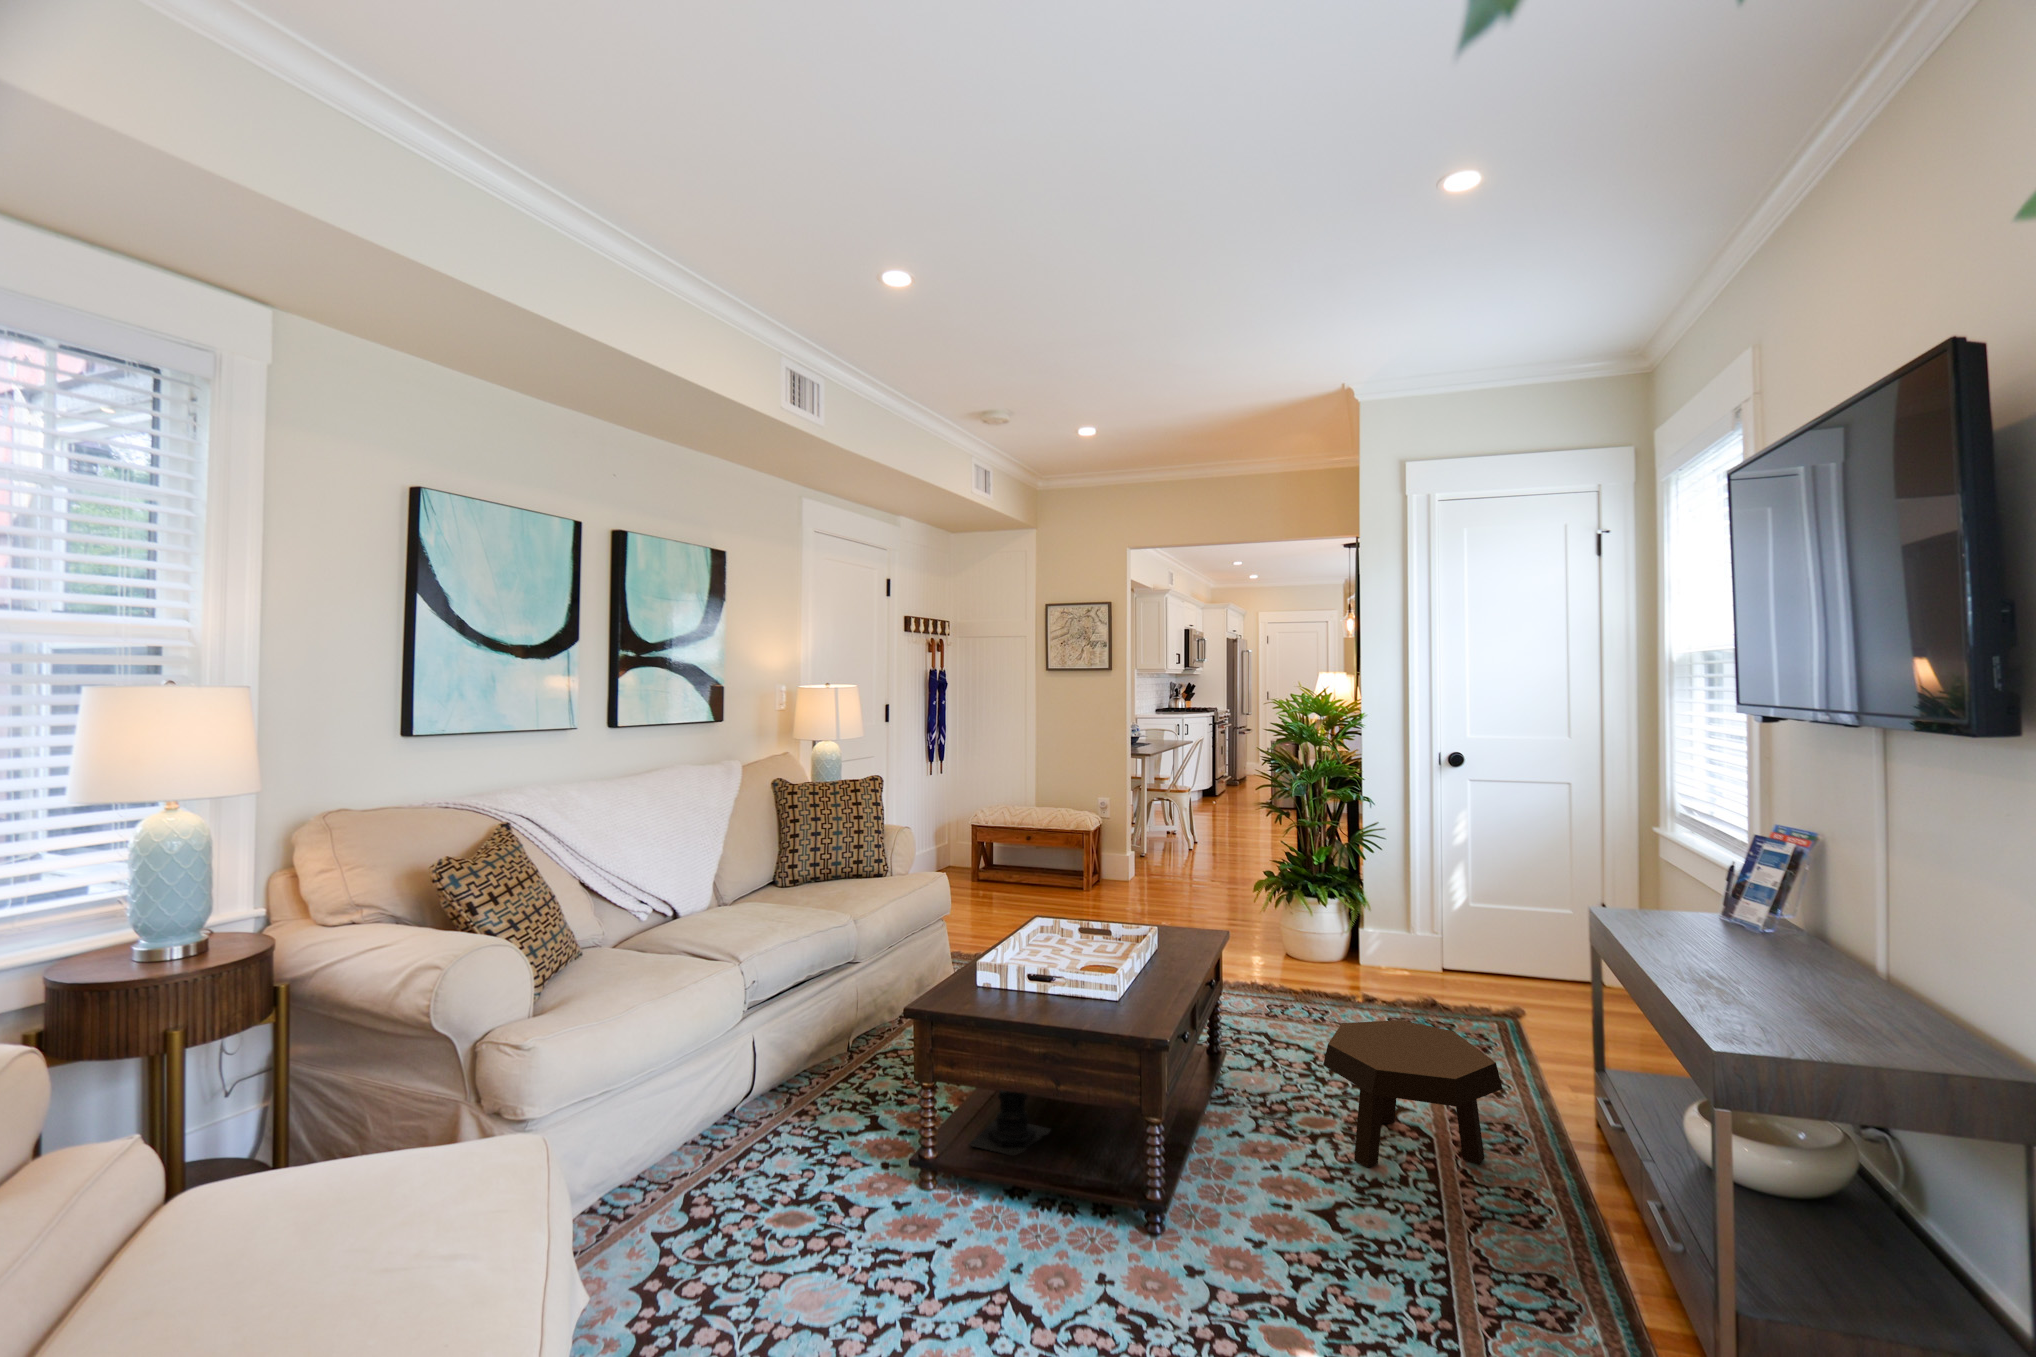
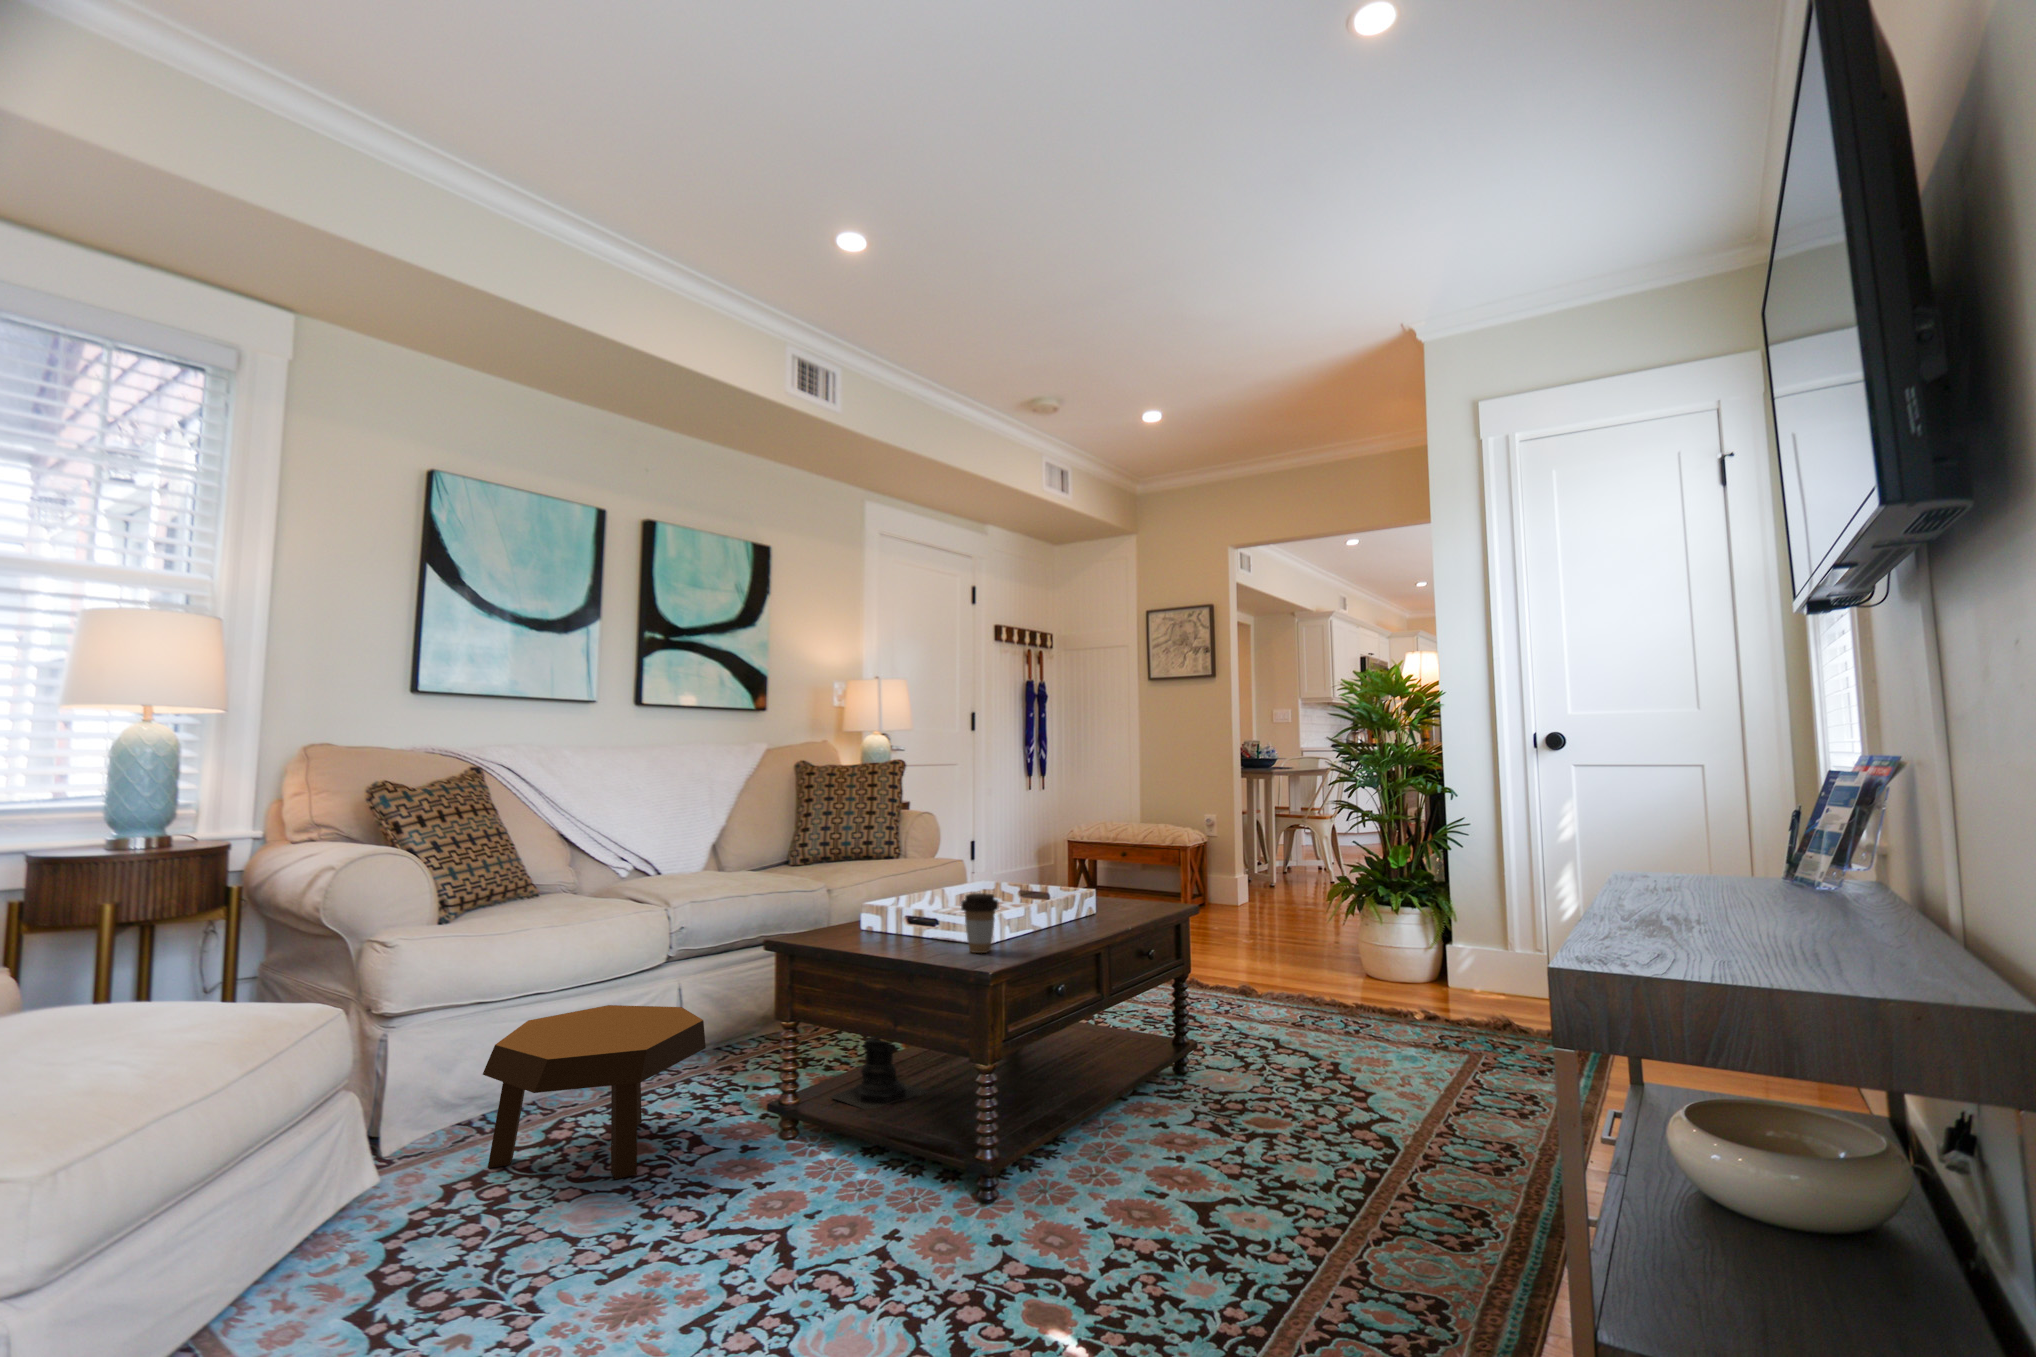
coffee cup: none [1108,960,1142,1016] -> present [961,893,999,953]
footstool: present [1323,1020,1503,1168] -> present [483,1005,706,1179]

